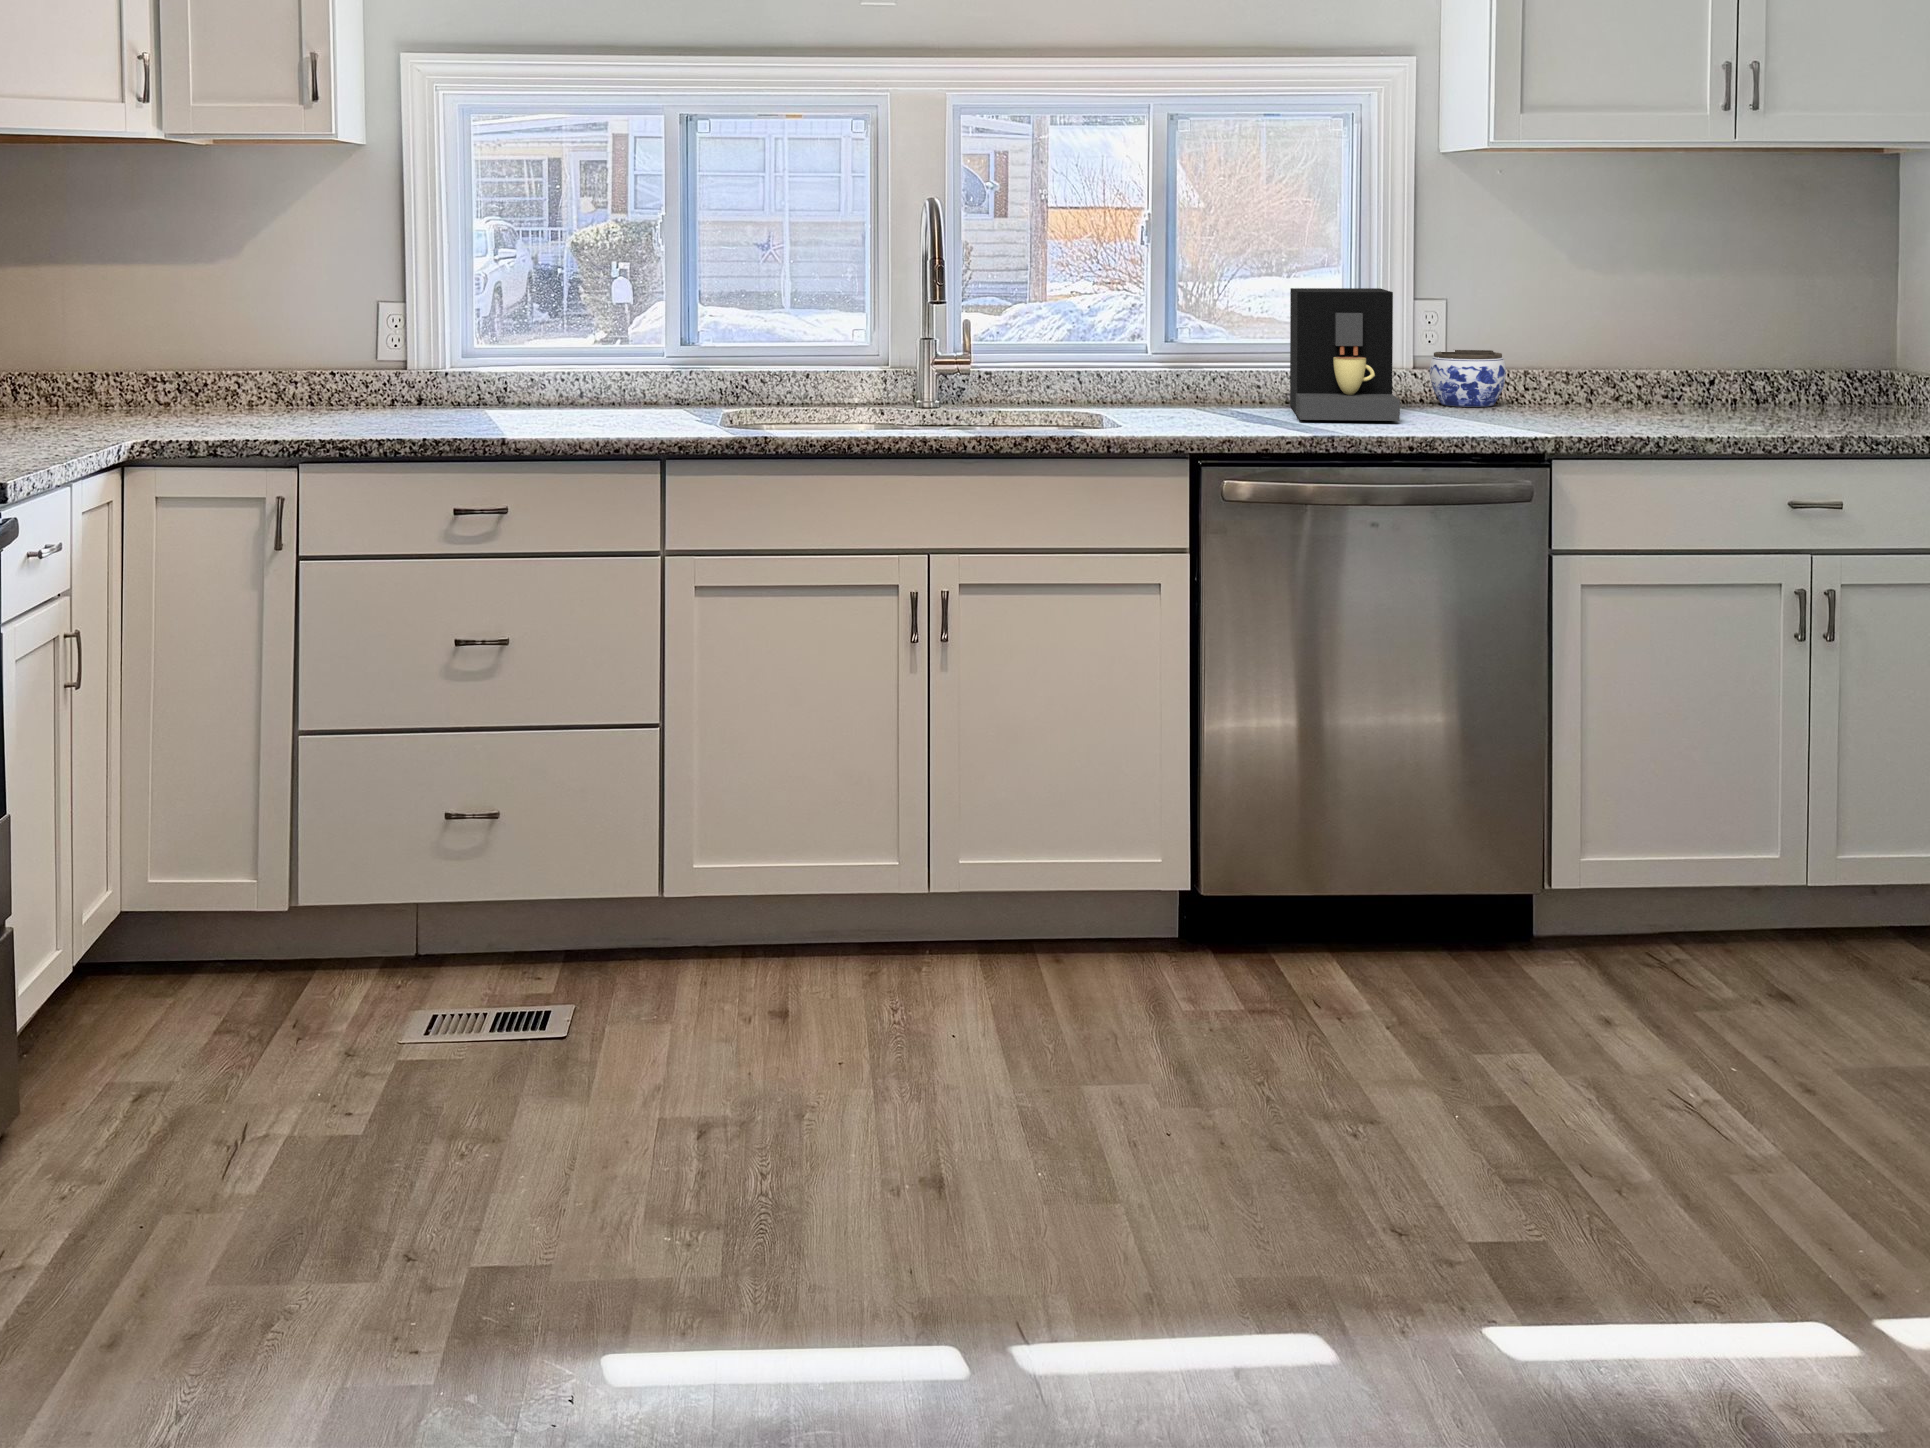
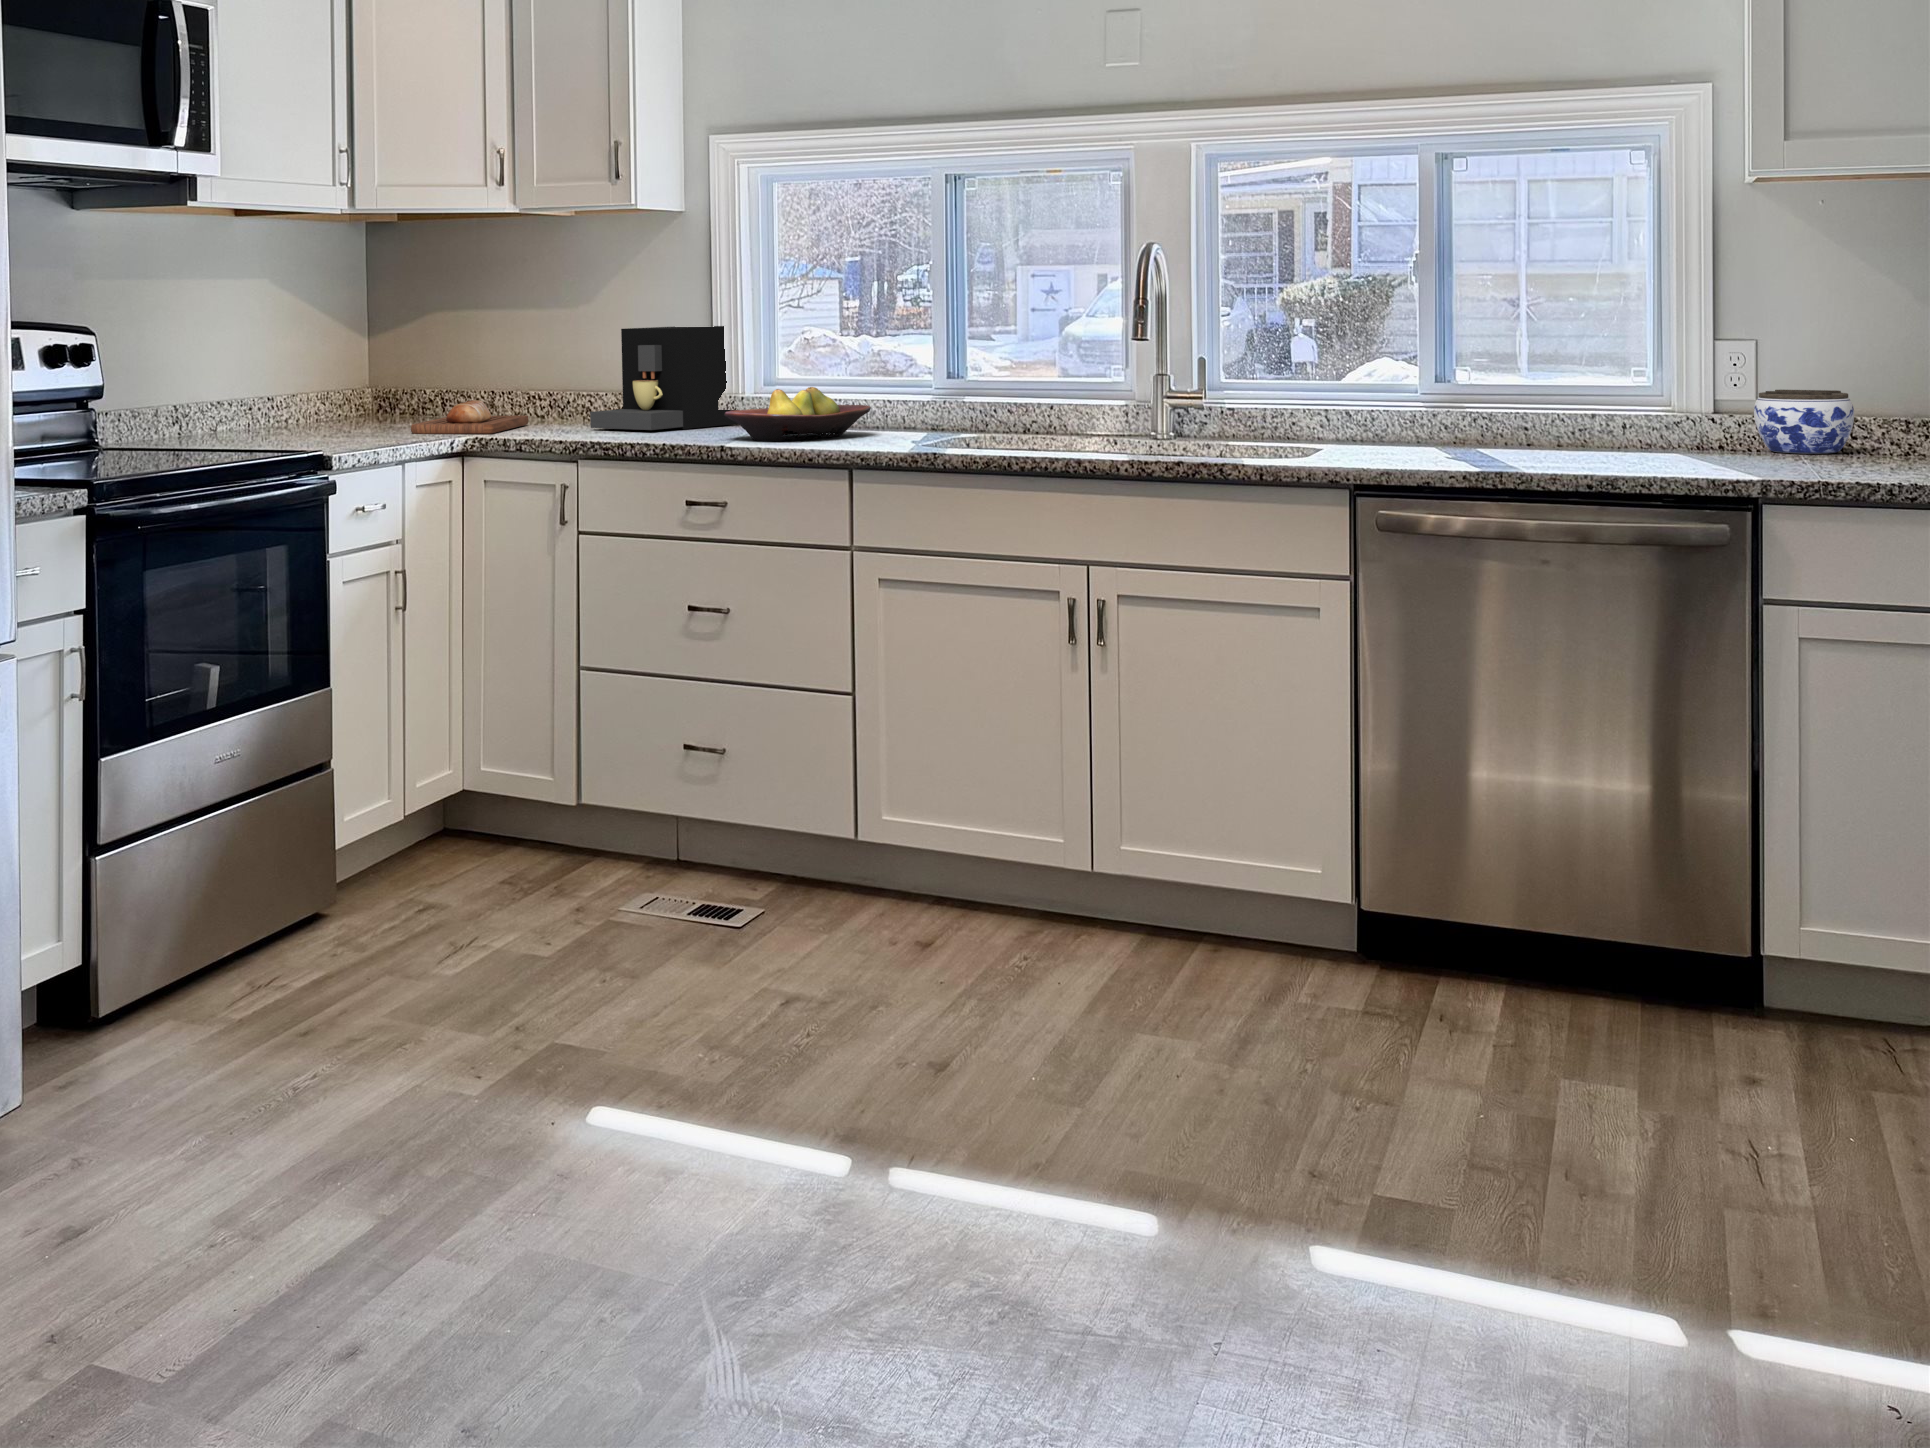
coffee maker: present [1290,288,1400,421] -> present [590,326,737,430]
fruit bowl: none [474,360,626,428] -> present [724,387,871,441]
bread loaf: none [14,382,153,432] -> present [411,400,528,434]

